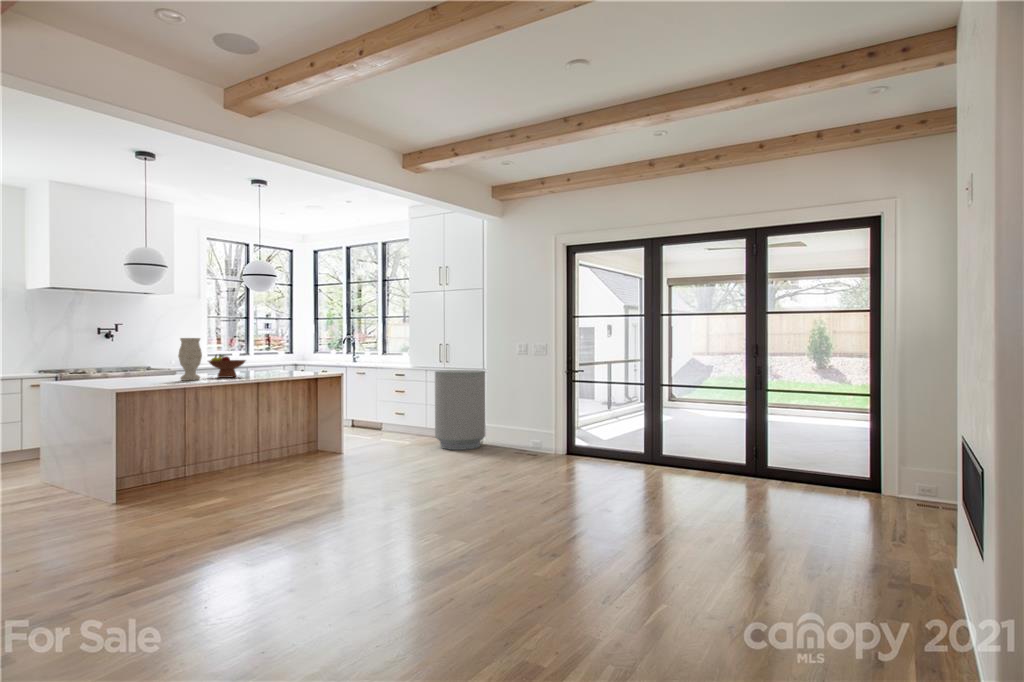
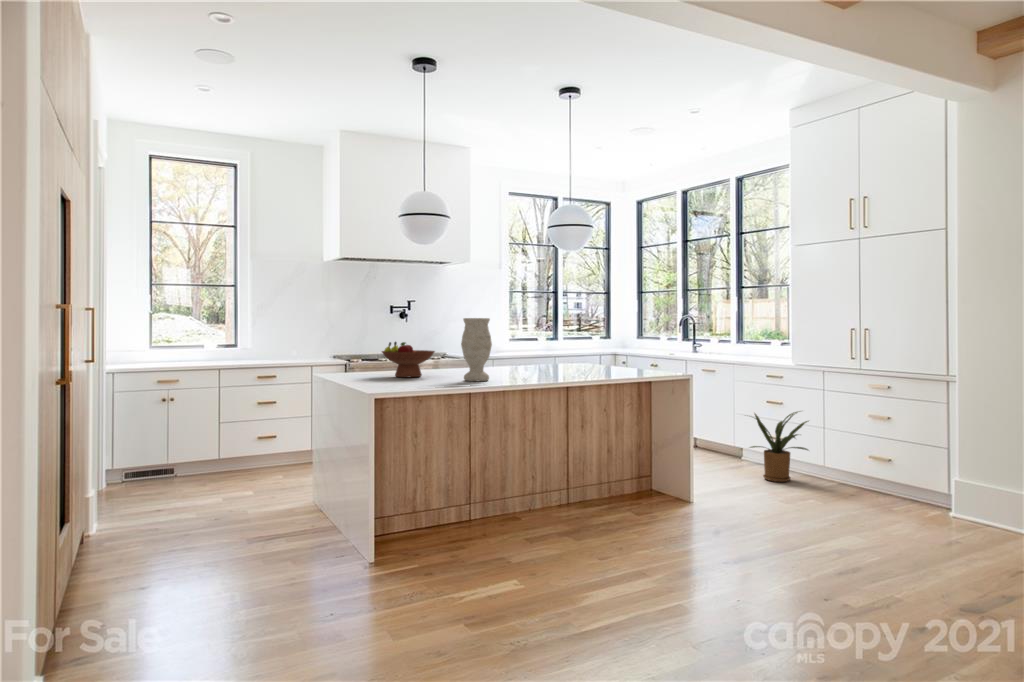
fruit bowl: present [208,355,245,378] -> present [382,342,435,377]
trash can: present [435,370,485,450] -> none [850,375,958,523]
house plant: none [379,394,420,439] -> present [750,411,808,482]

